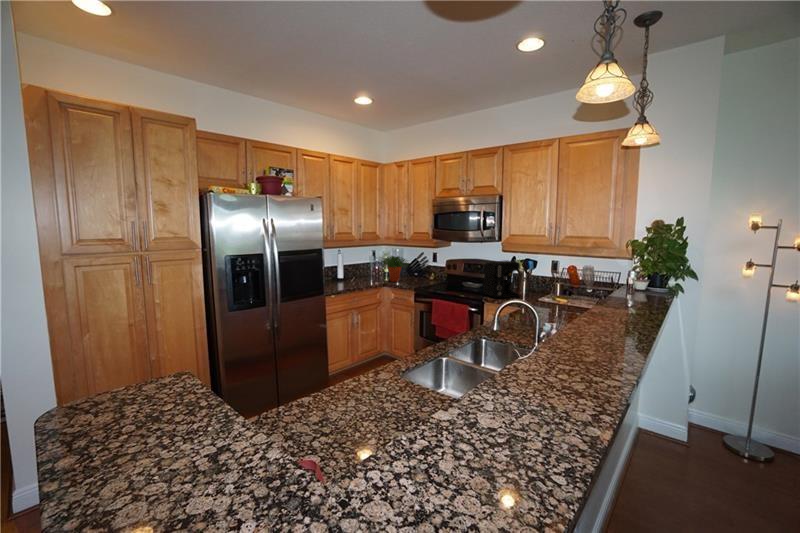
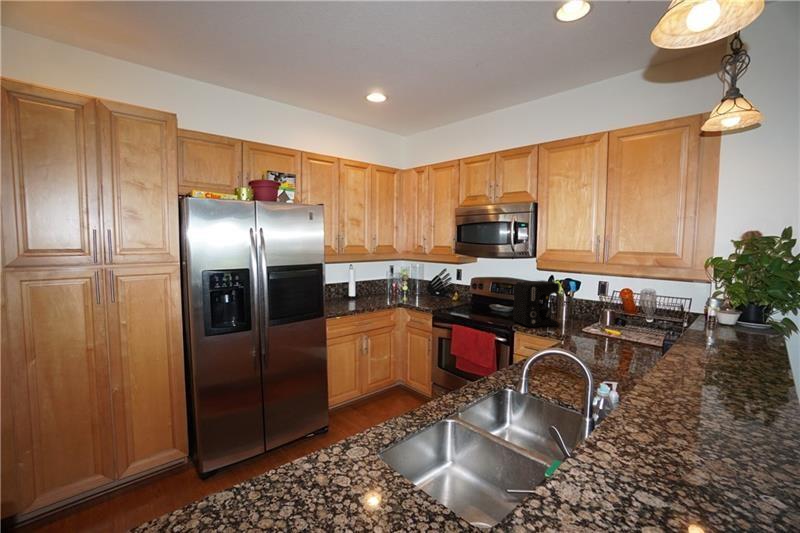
potted plant: present [383,256,407,282] -> none [394,272,428,302]

